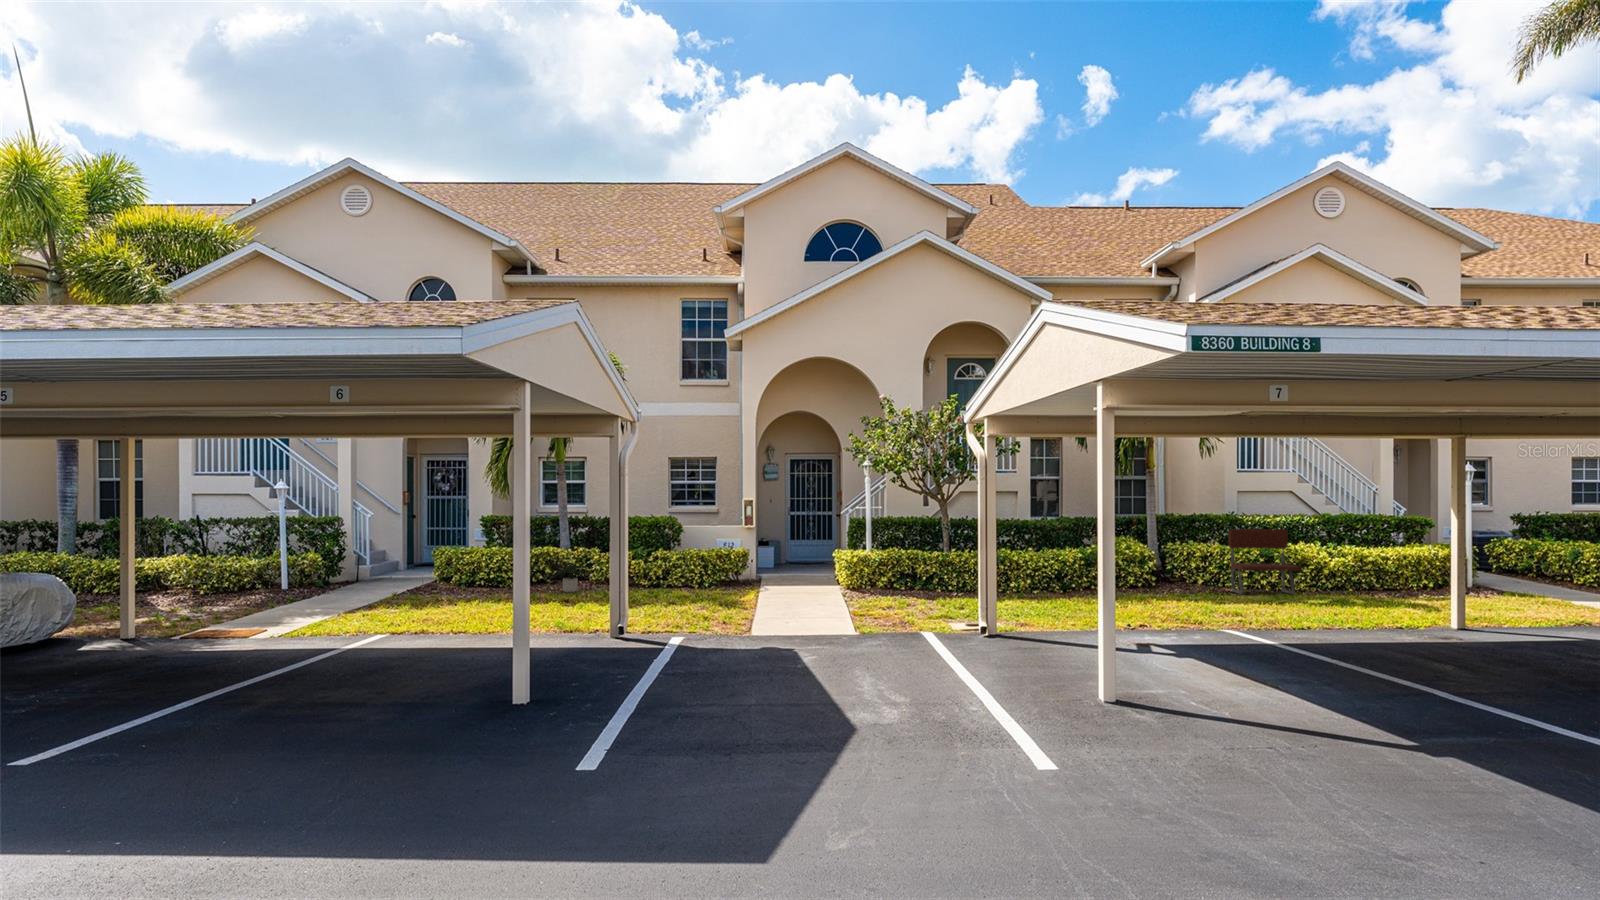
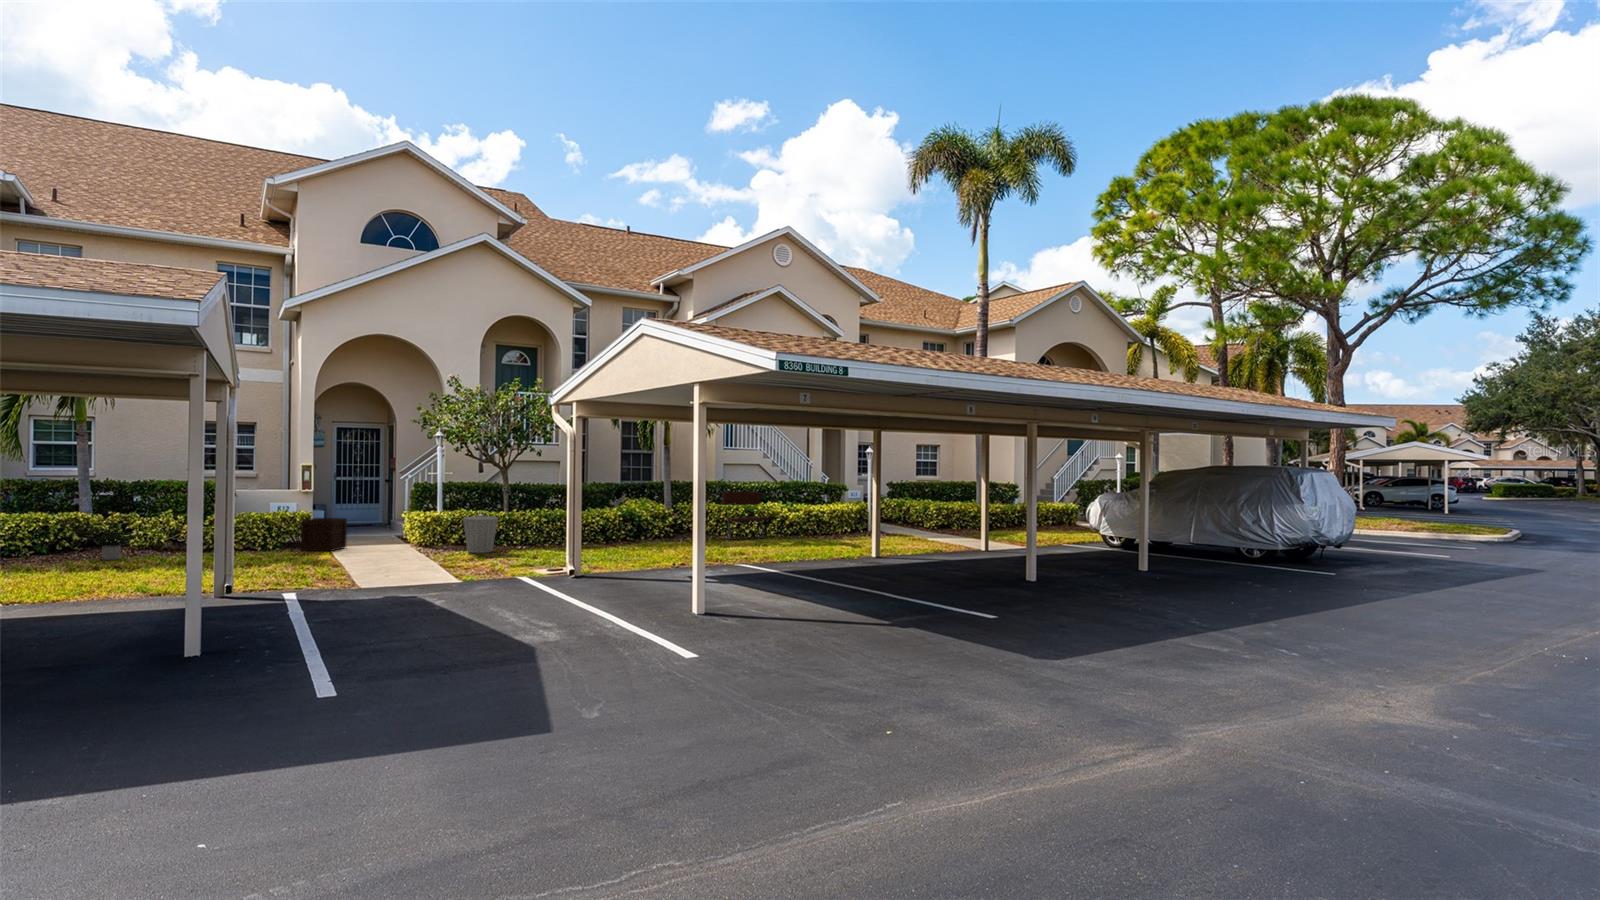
wooden crate: none [734,554,779,591] -> present [301,518,347,551]
trash can: none [890,554,930,601] -> present [463,514,498,553]

